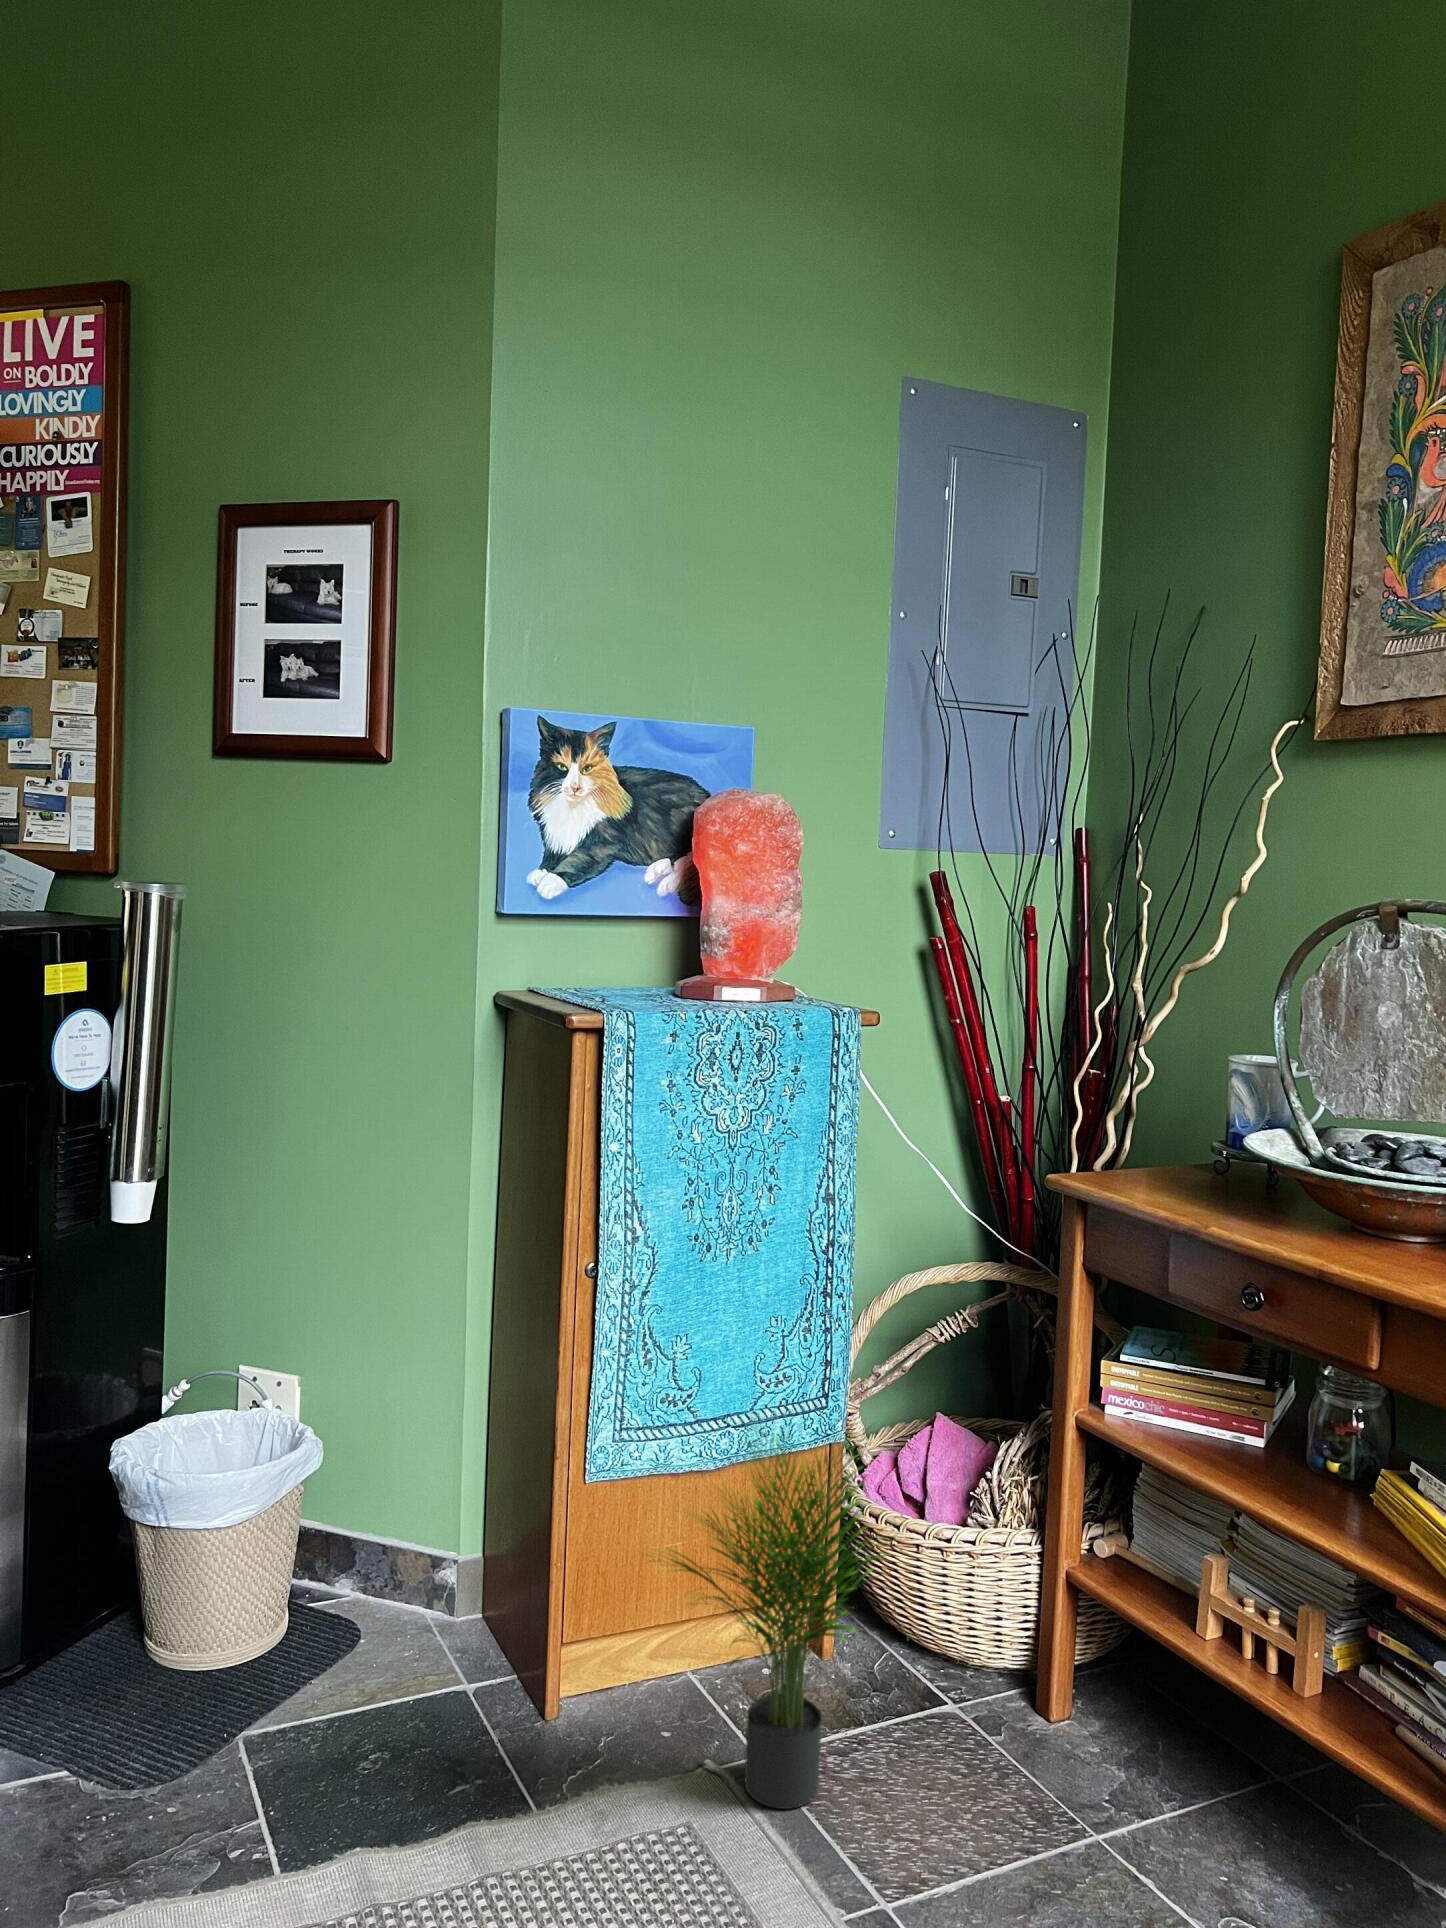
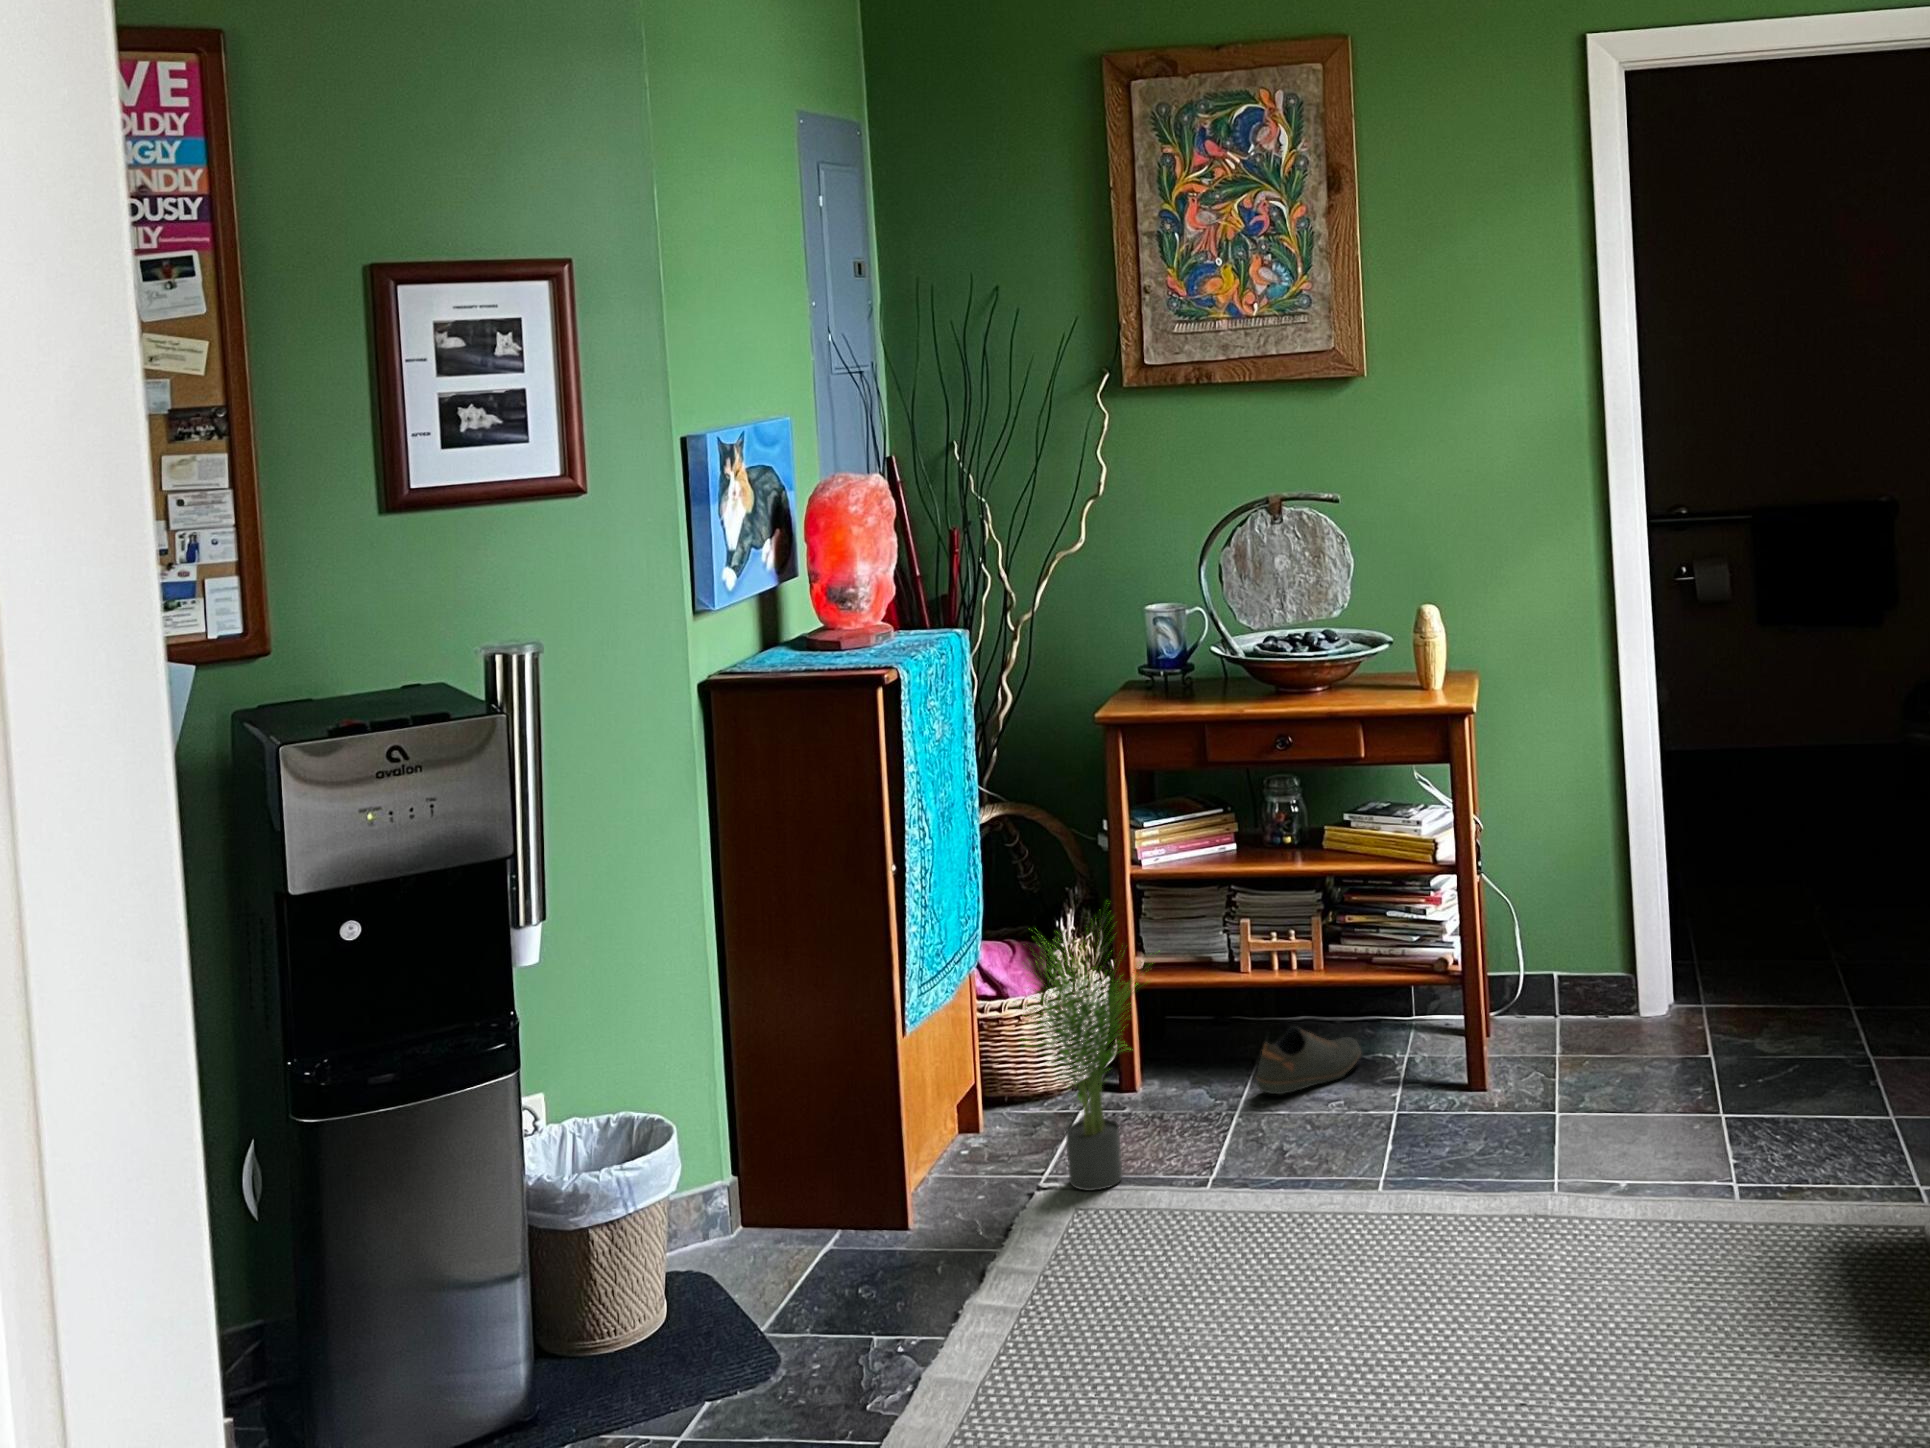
shoe: none [1150,1740,1378,1869] -> present [1256,1026,1361,1094]

